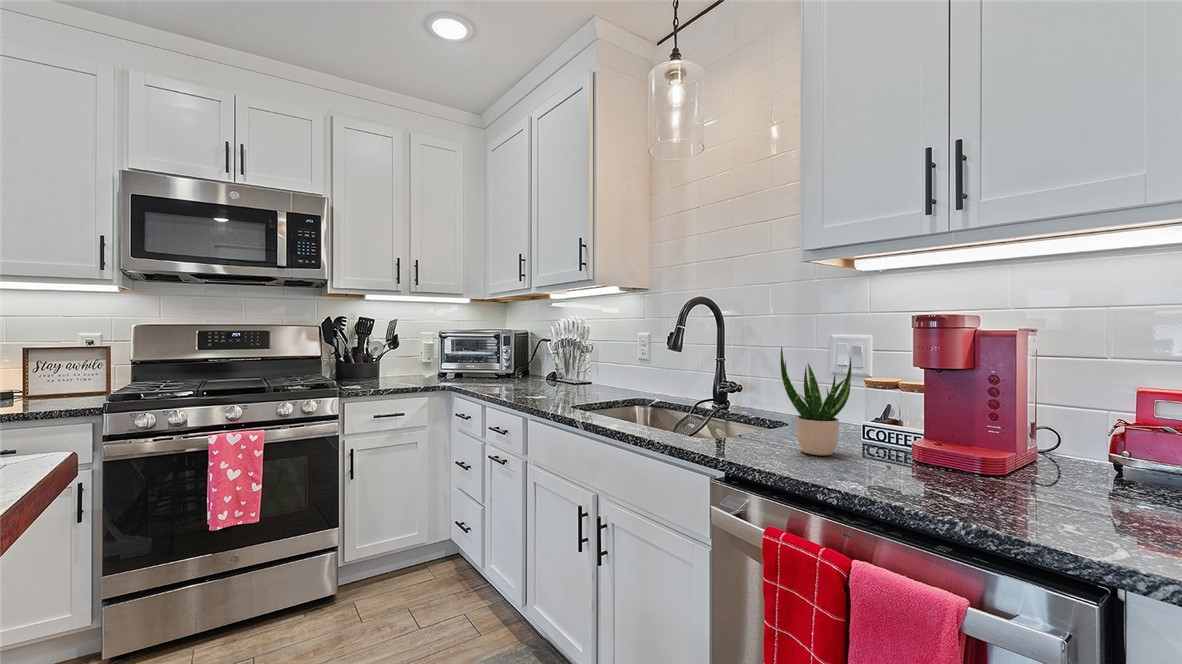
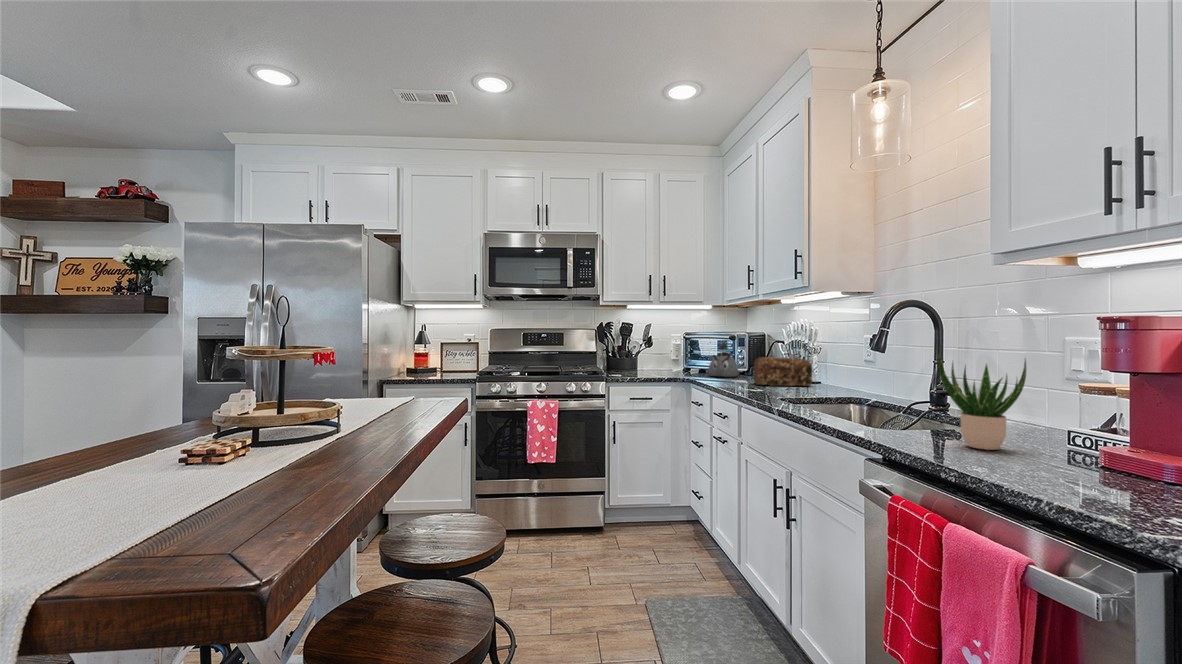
kettle: none [470,343,505,381] -> present [708,343,739,377]
bread loaf: none [527,358,590,390] -> present [753,357,812,386]

